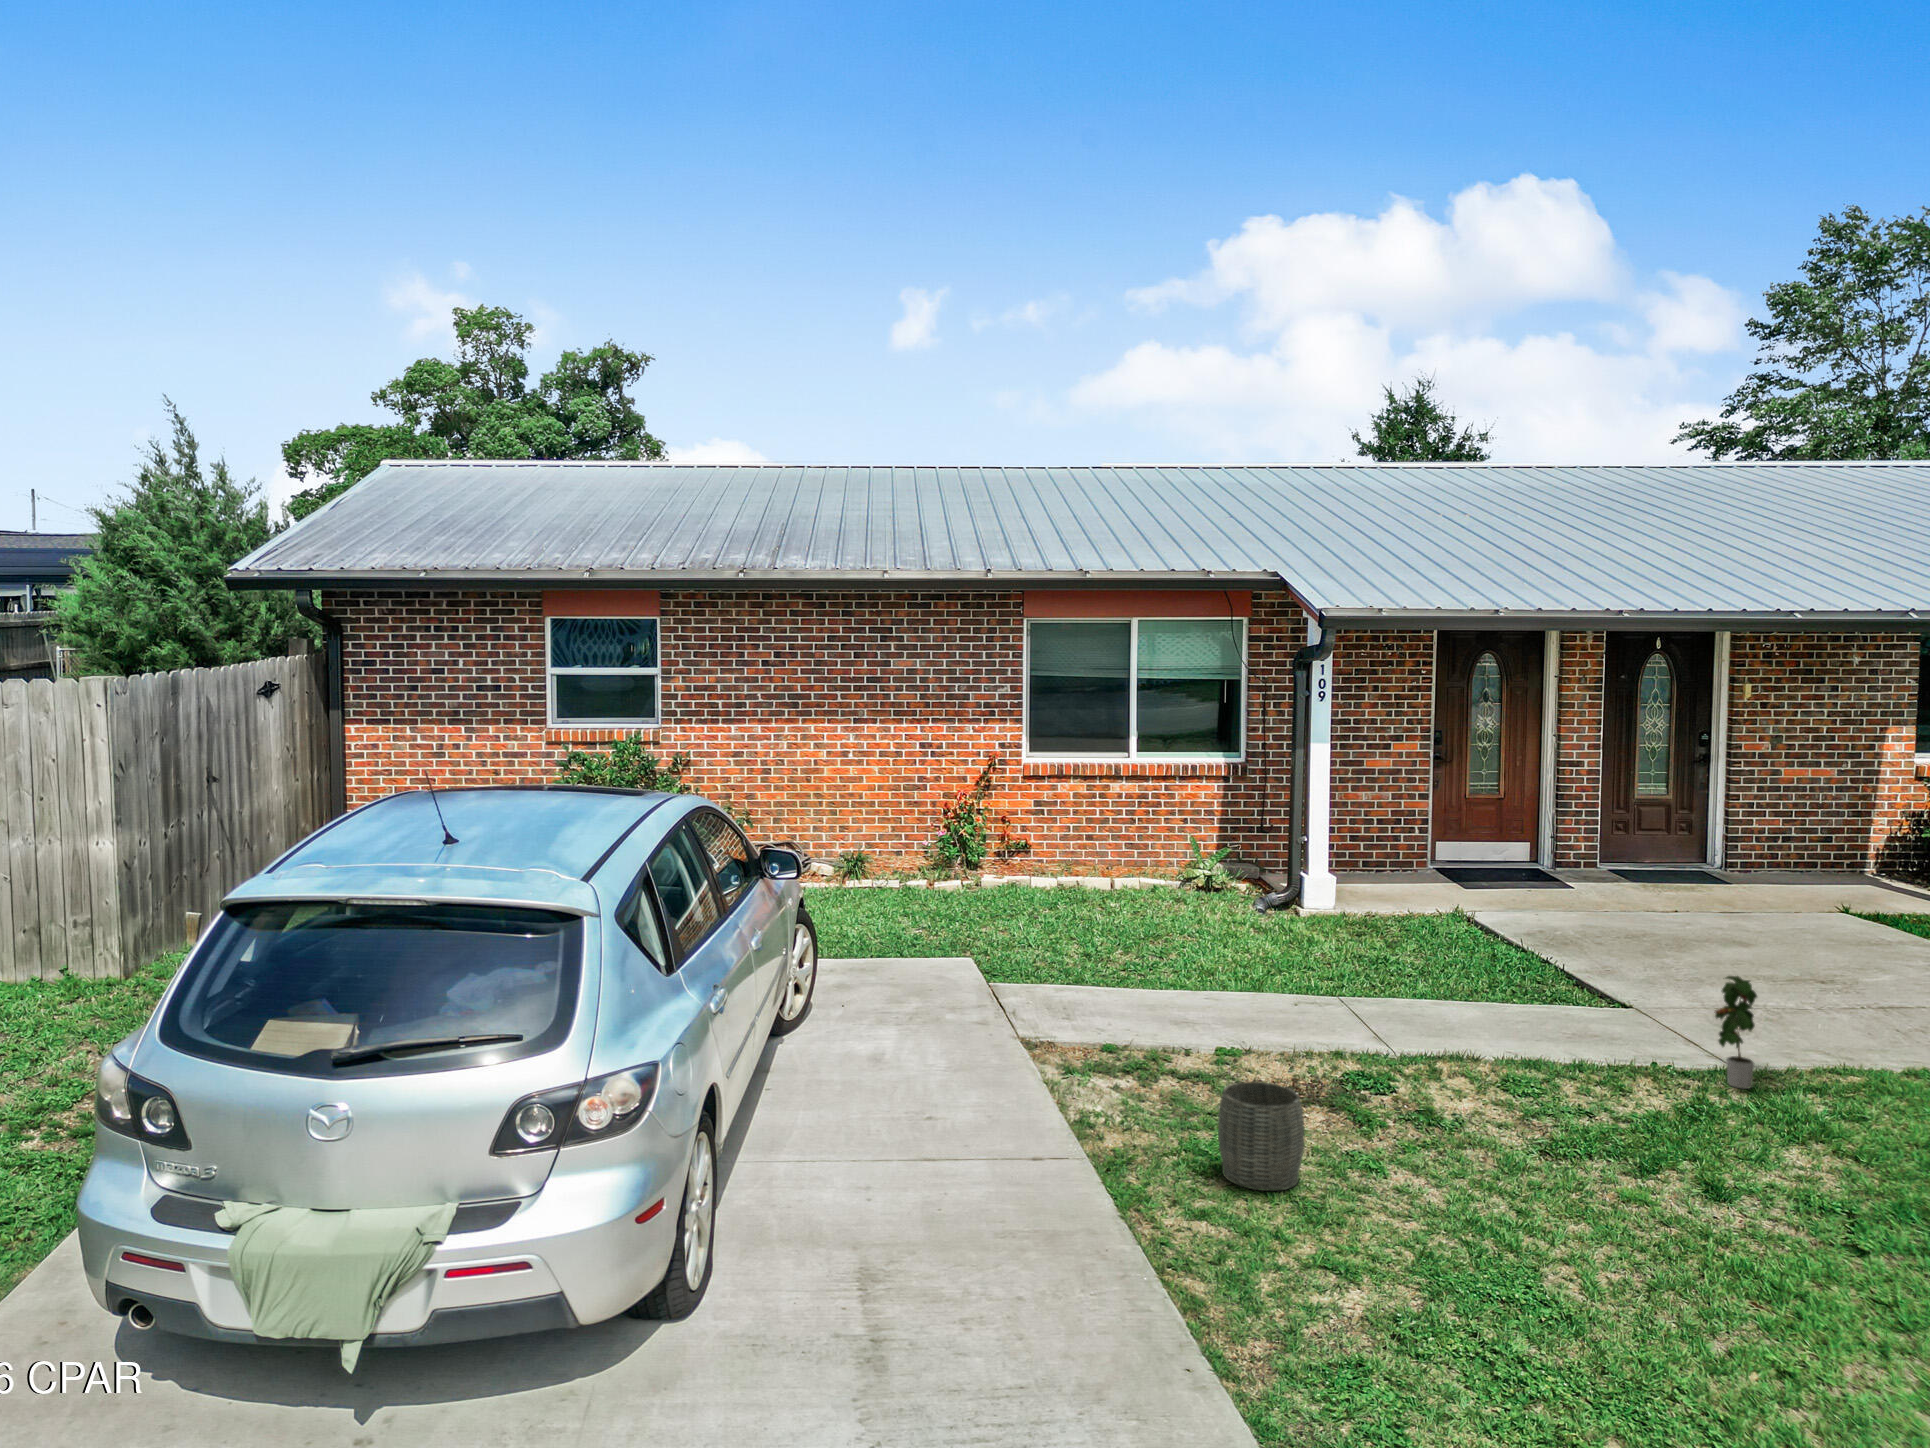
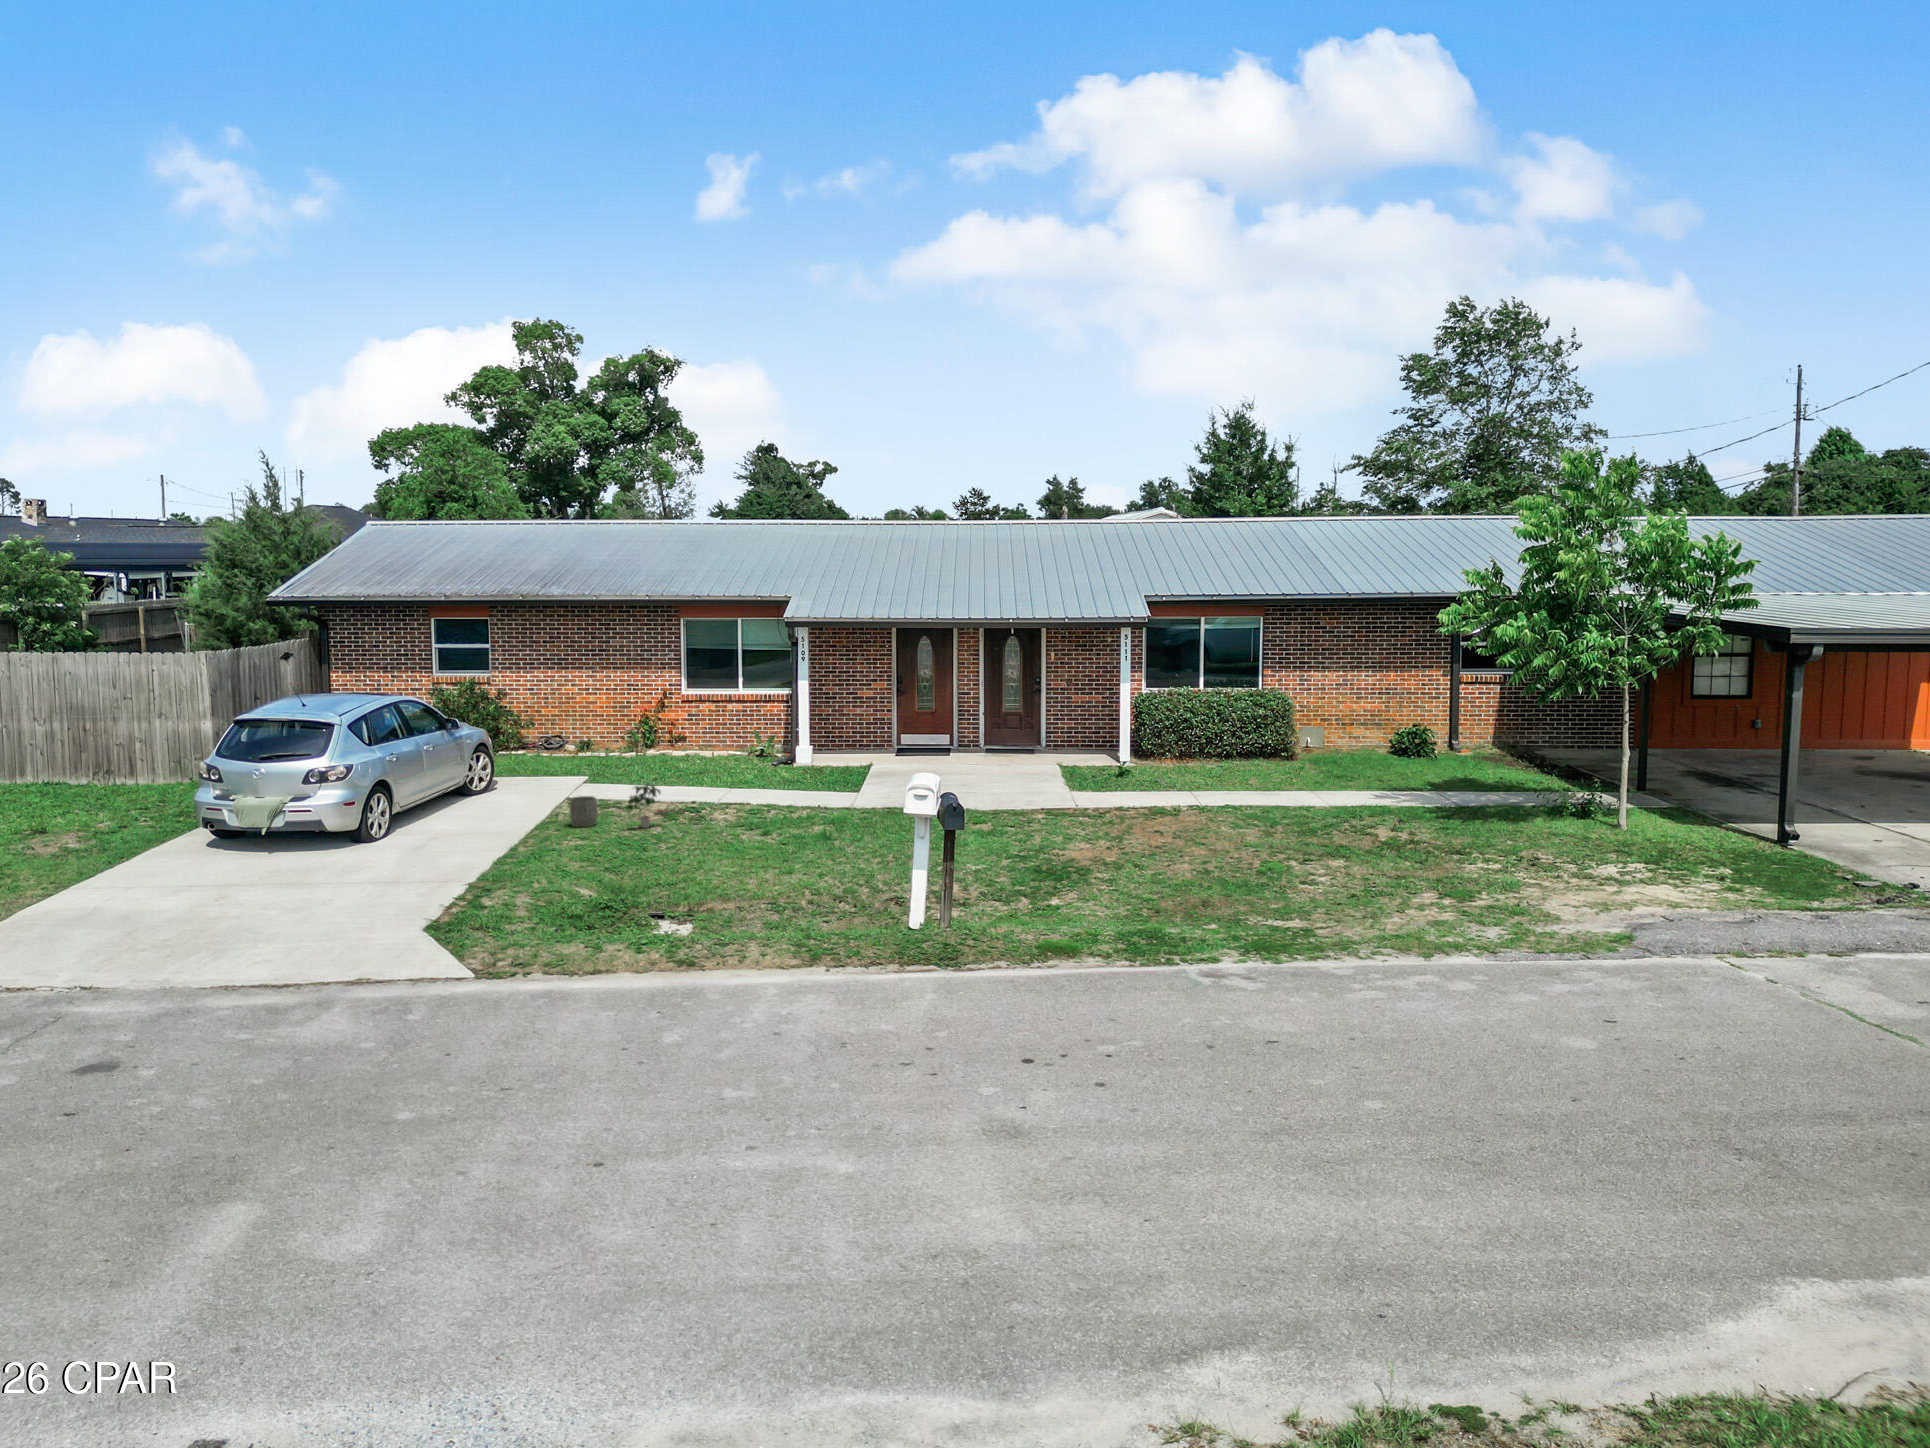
potted plant: present [1714,976,1757,1089] -> present [627,784,660,828]

